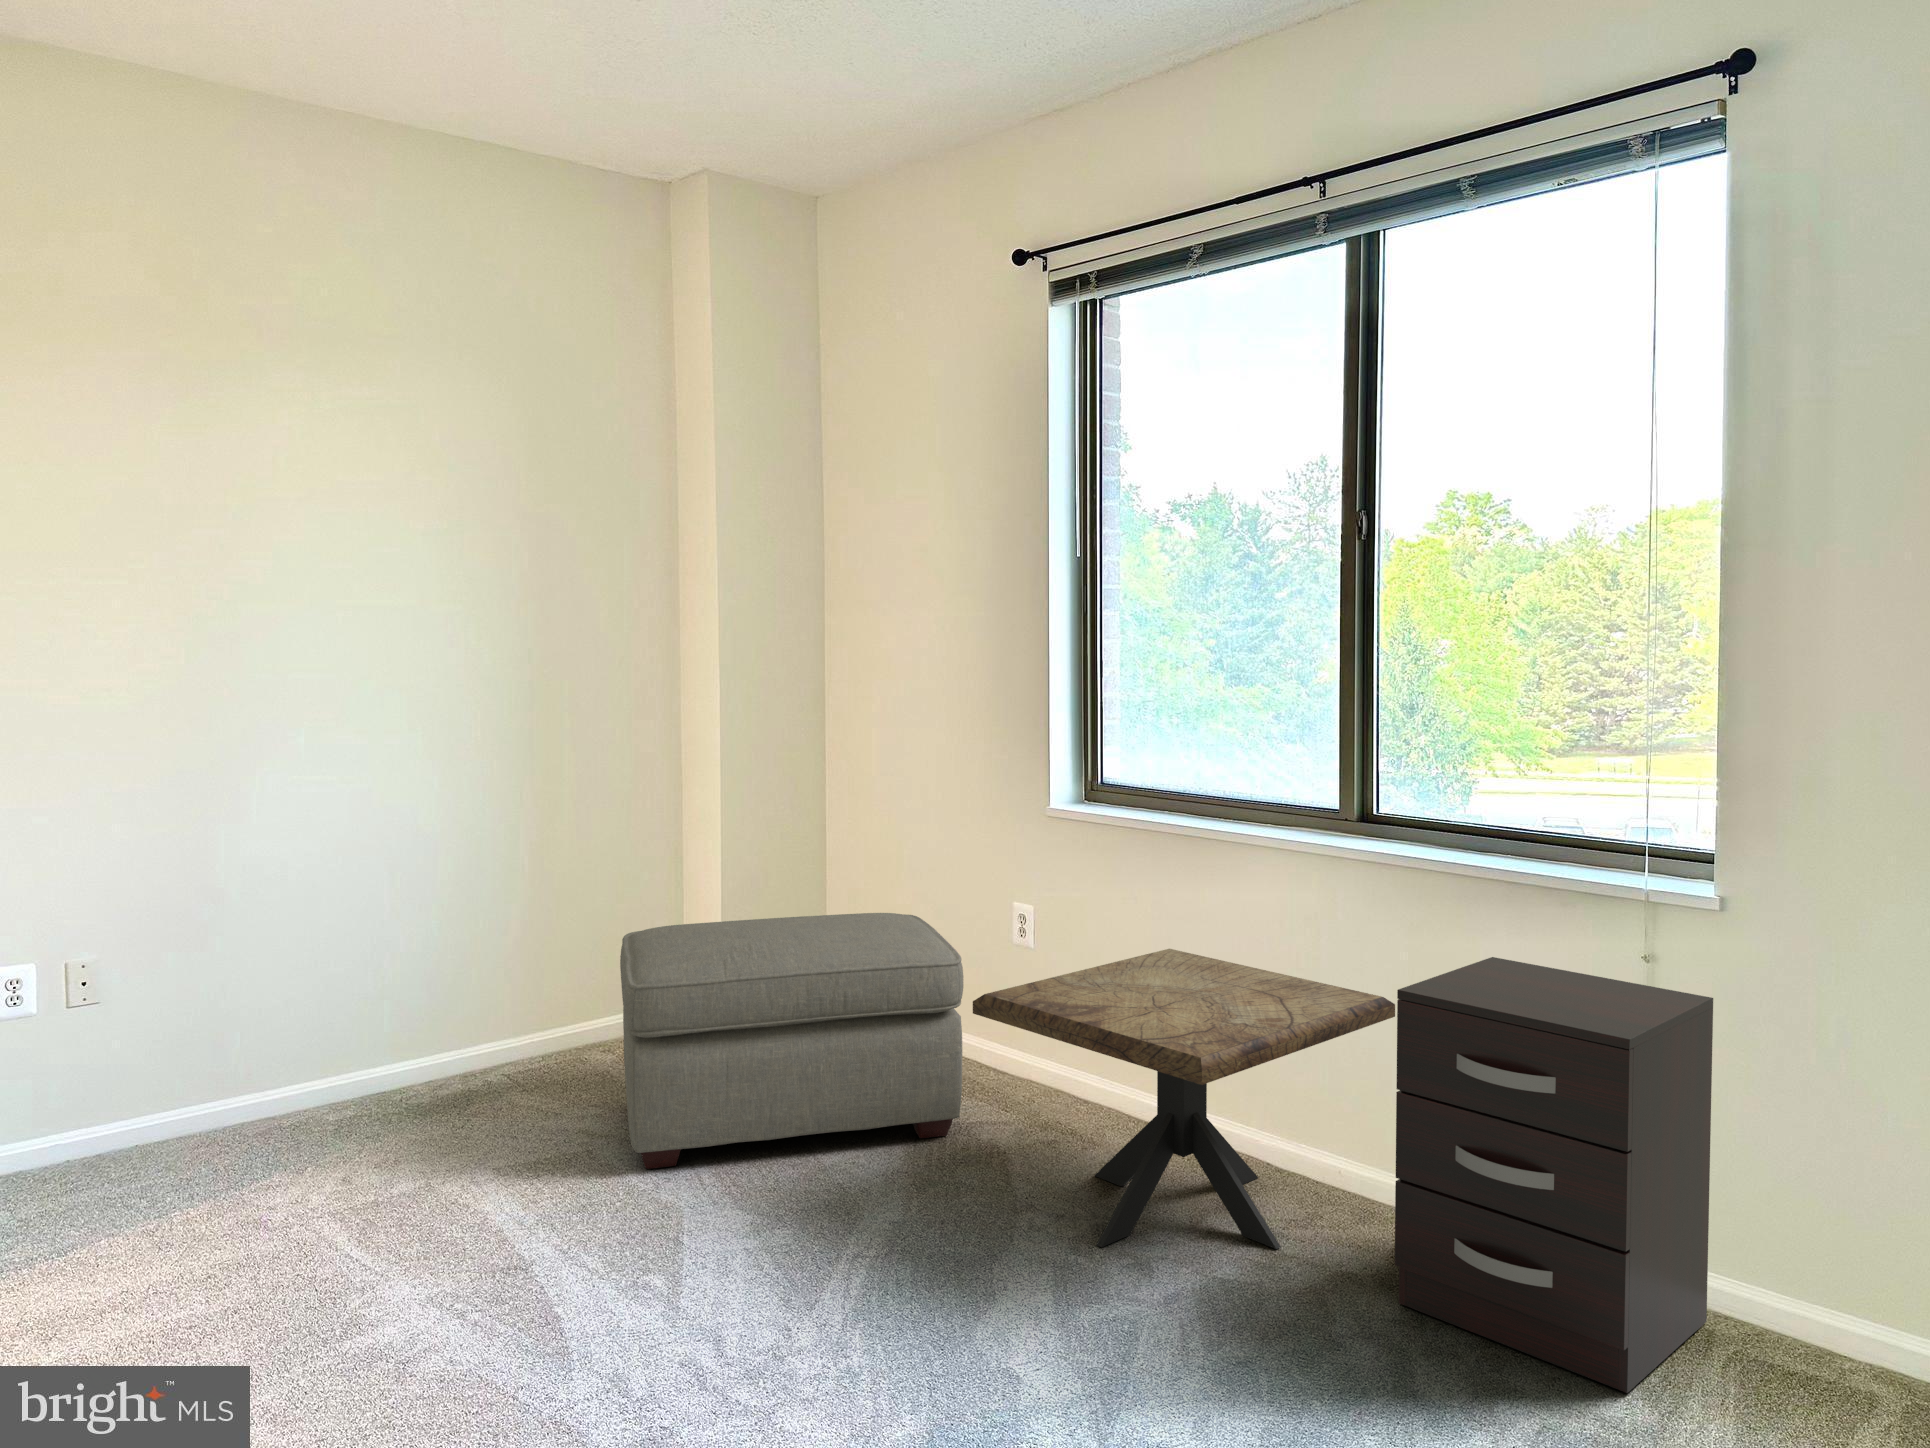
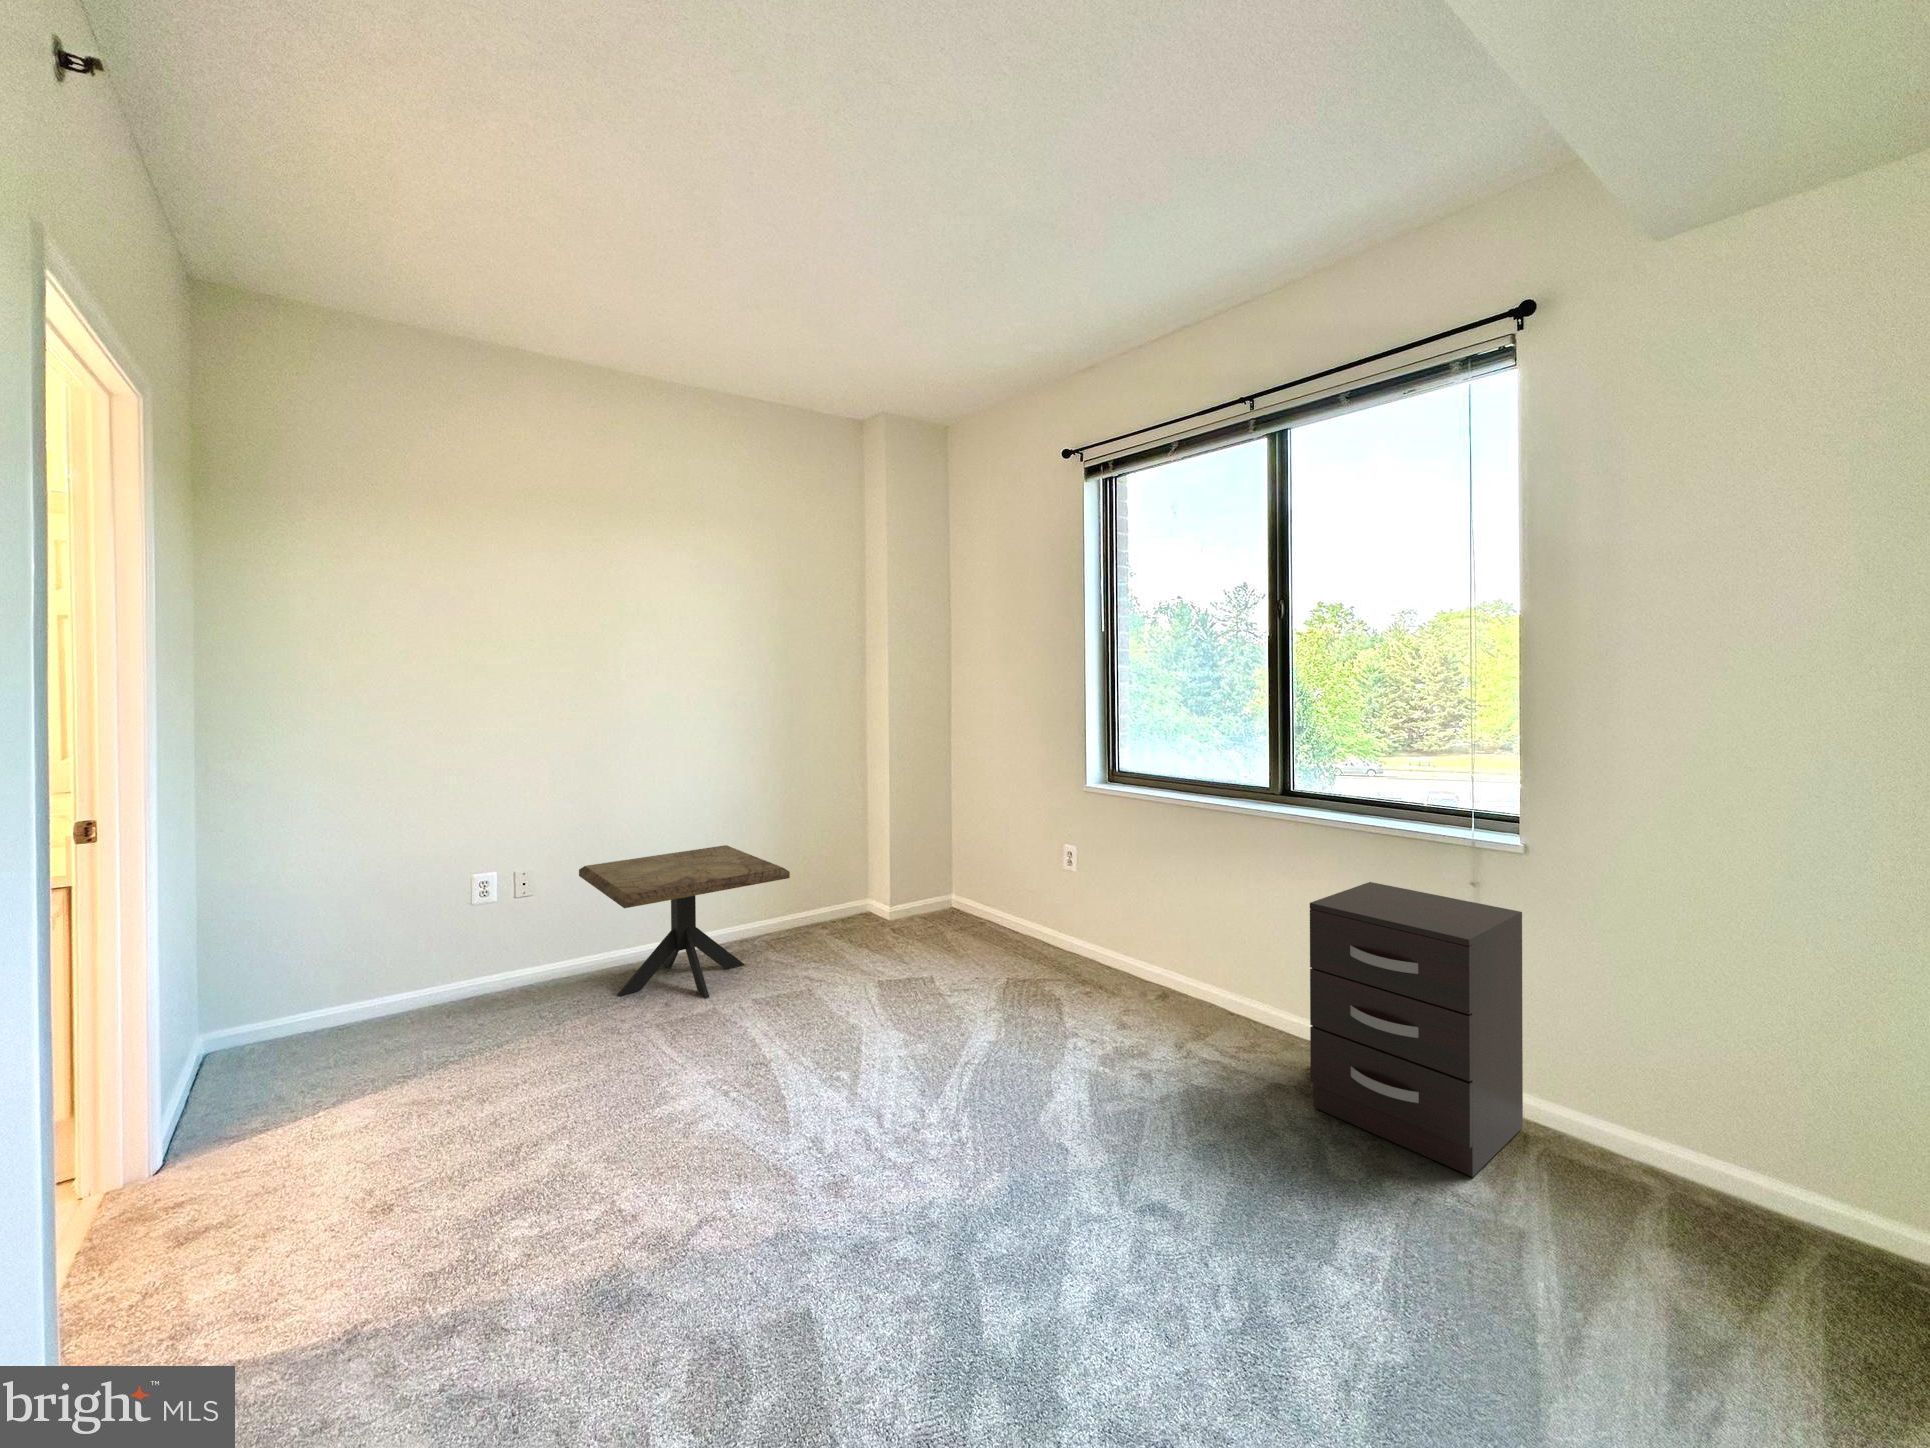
ottoman: present [620,913,963,1169] -> none [829,849,1034,1003]
side table: present [973,949,1395,1249] -> present [579,845,790,998]

